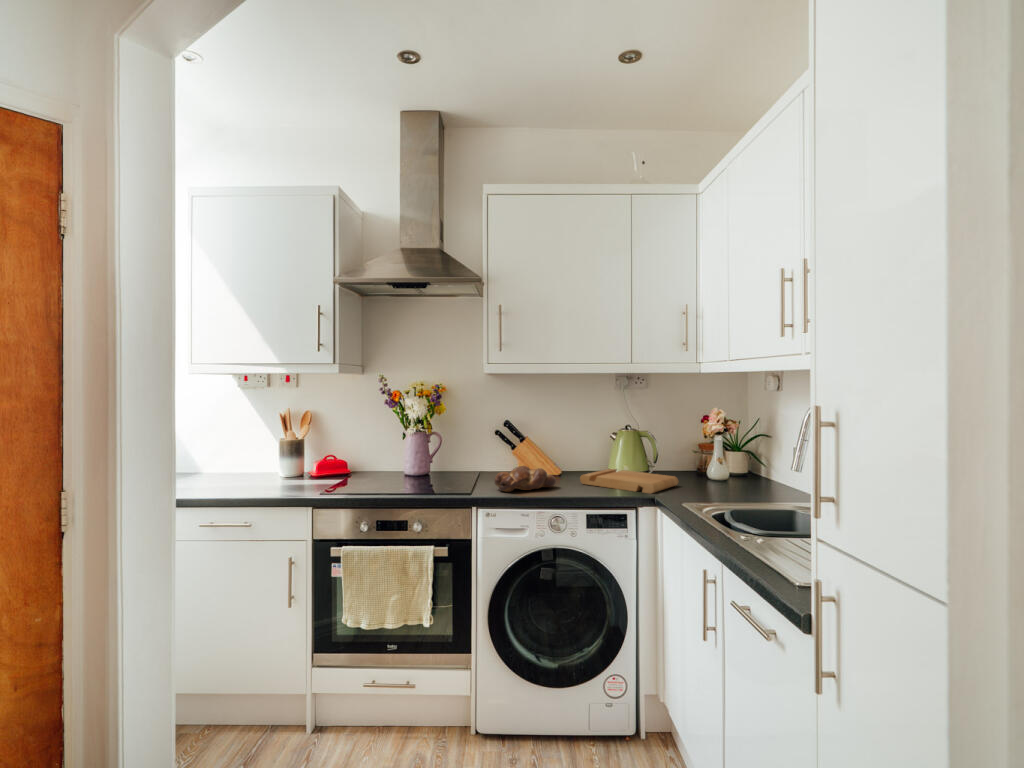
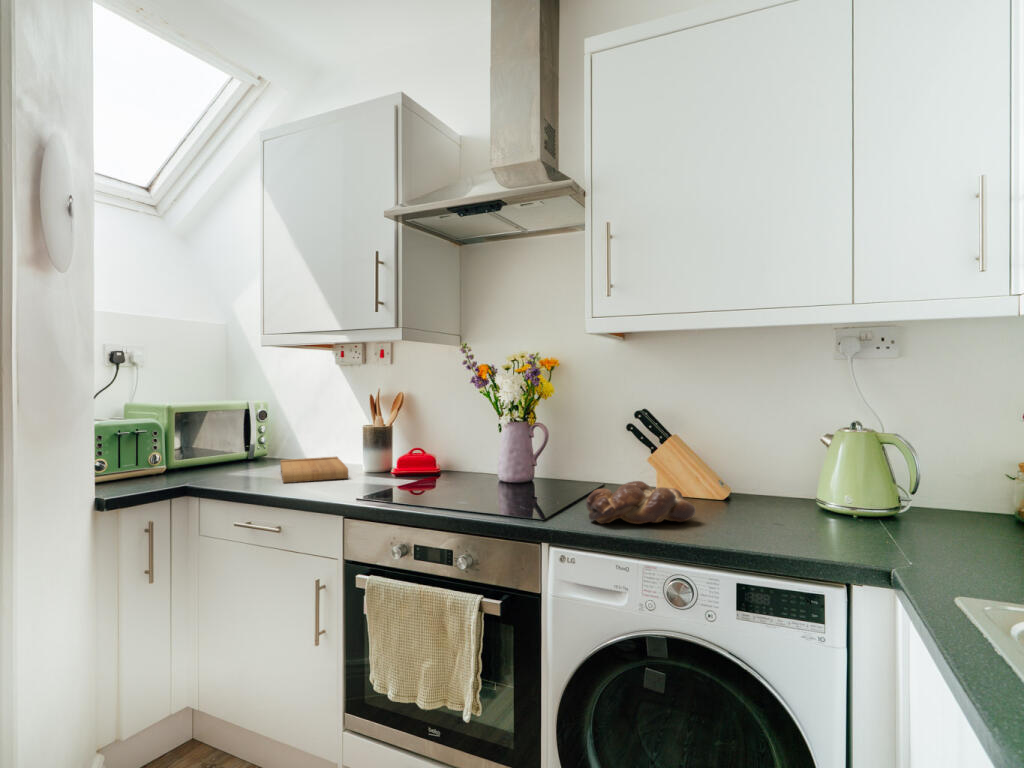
cutting board: present [580,469,678,493] -> present [281,457,348,483]

